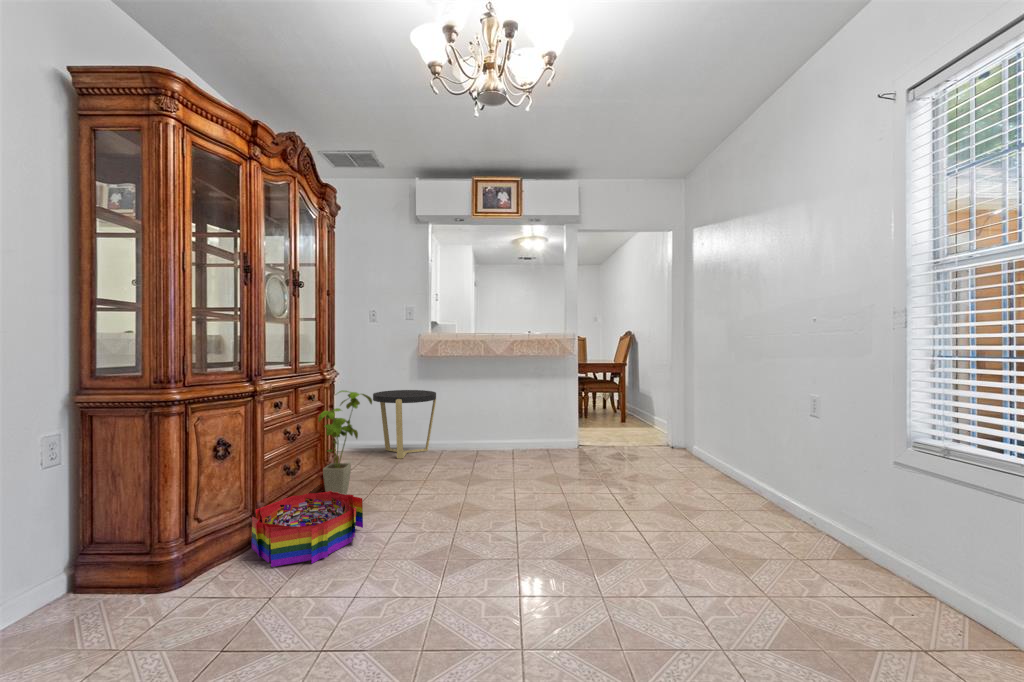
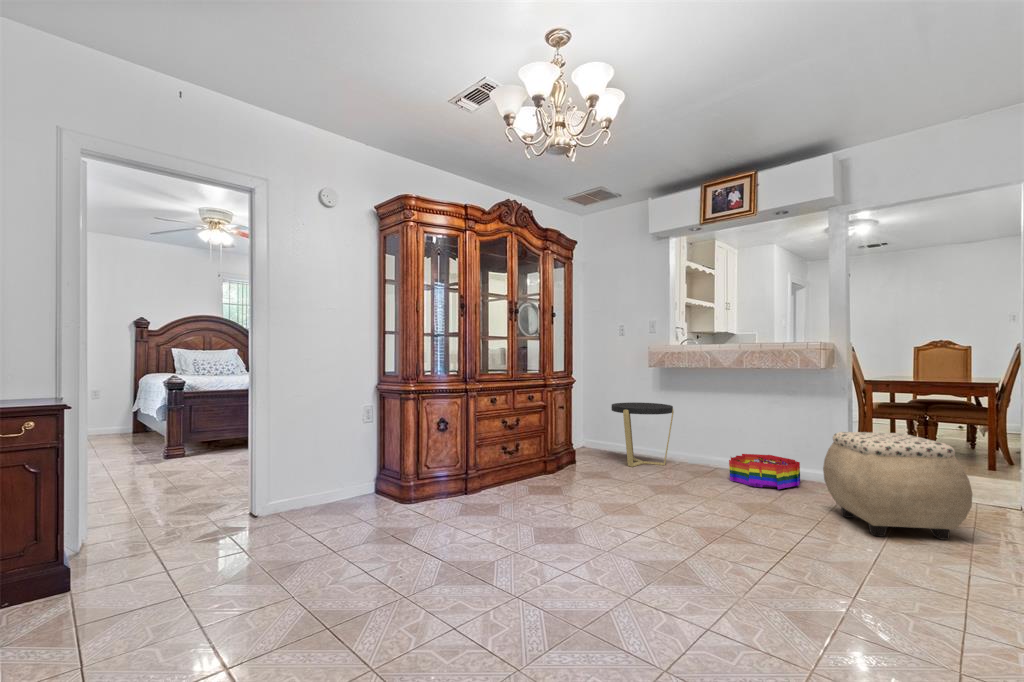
house plant: present [318,391,372,494] -> none [527,395,572,484]
ottoman: none [587,398,677,476] -> present [823,432,972,540]
storage bin: present [252,491,363,567] -> present [729,454,800,489]

